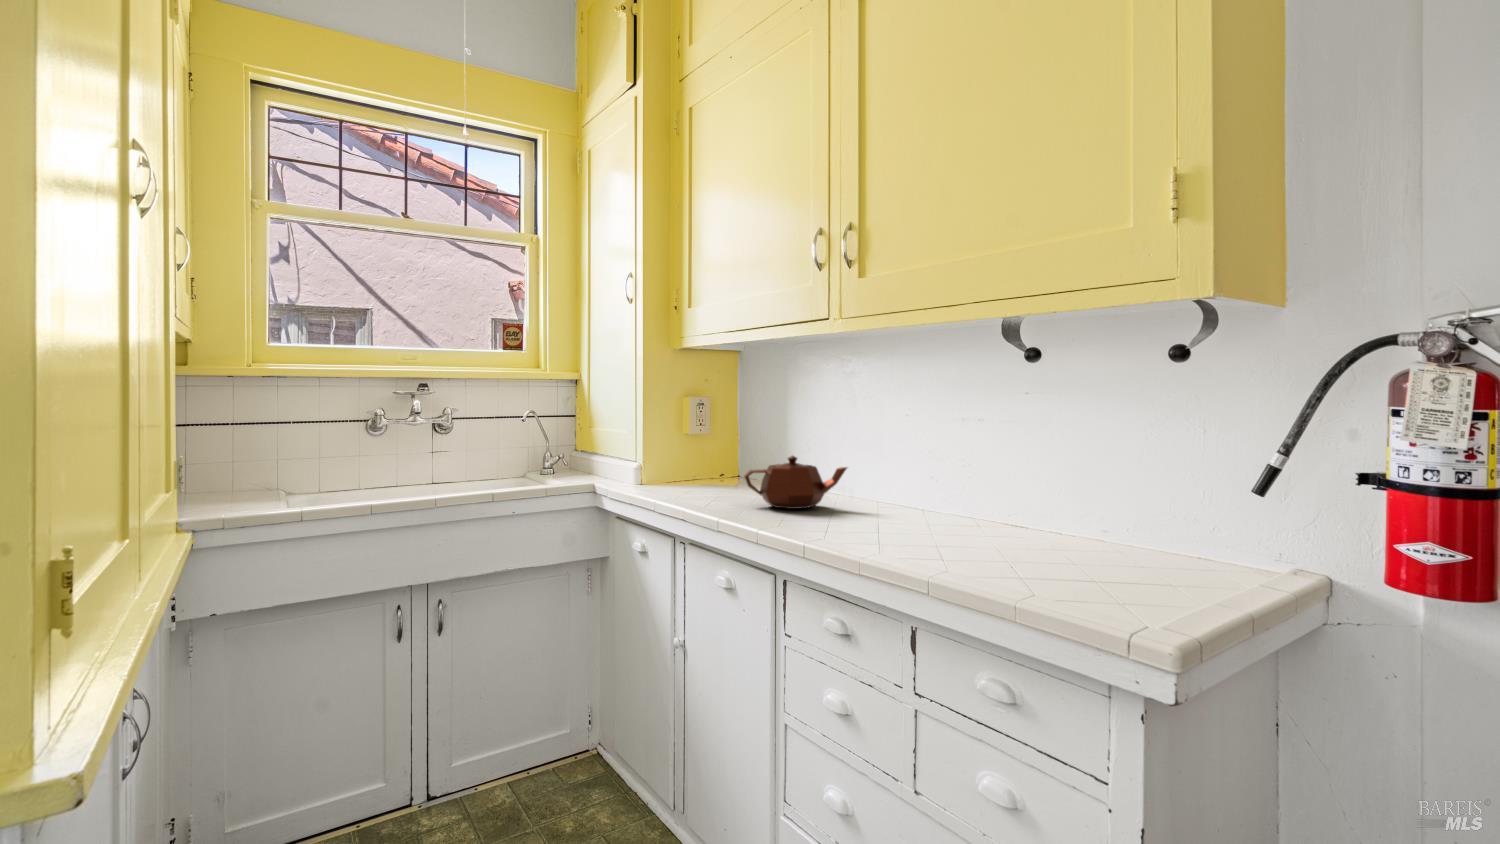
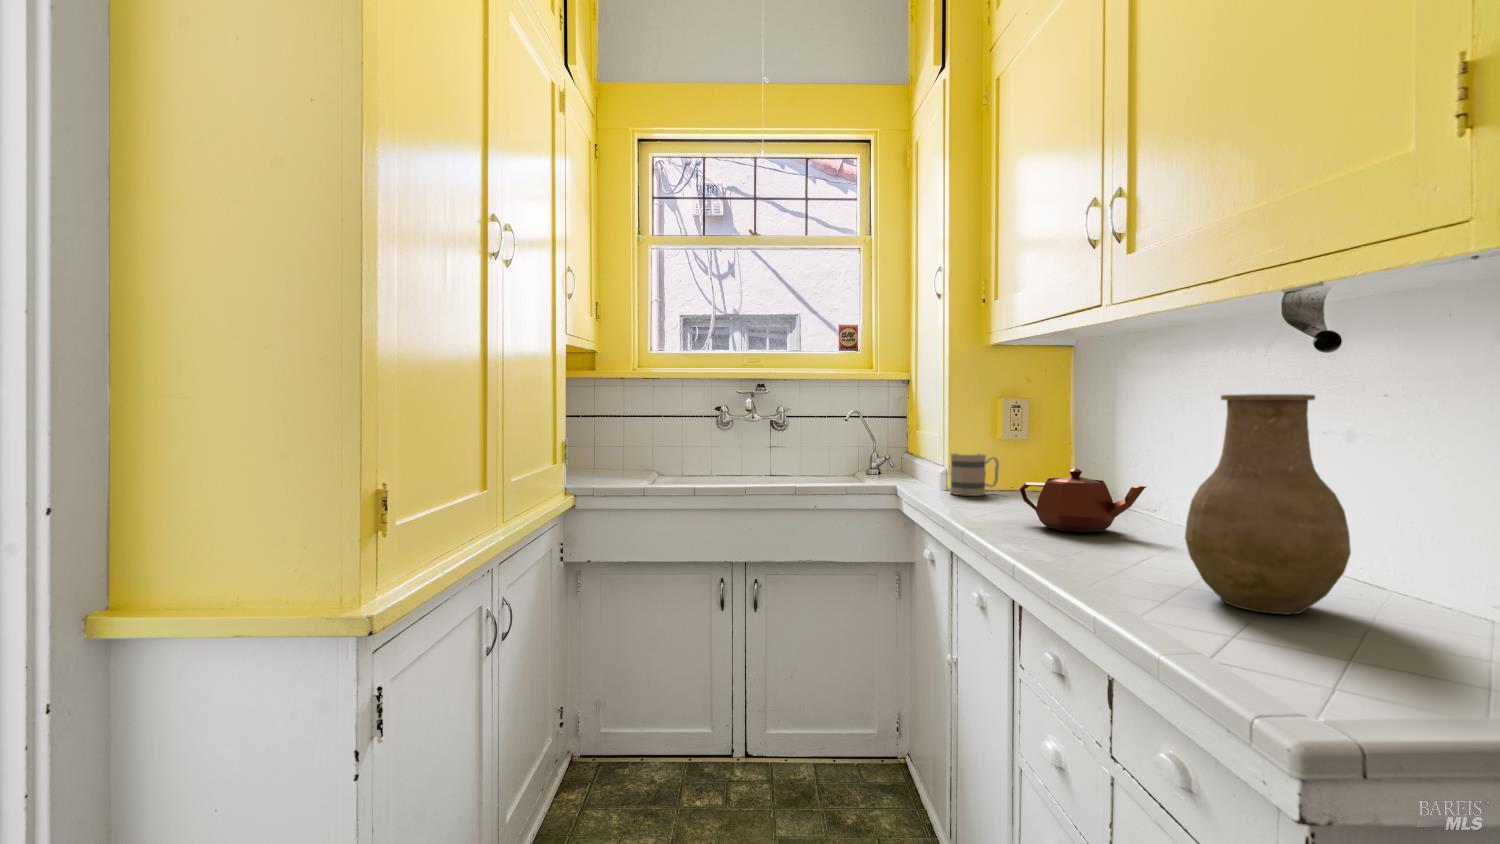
vase: none [939,391,1044,550] -> present [1185,394,1351,614]
mug: none [646,448,686,487] -> present [950,453,999,496]

